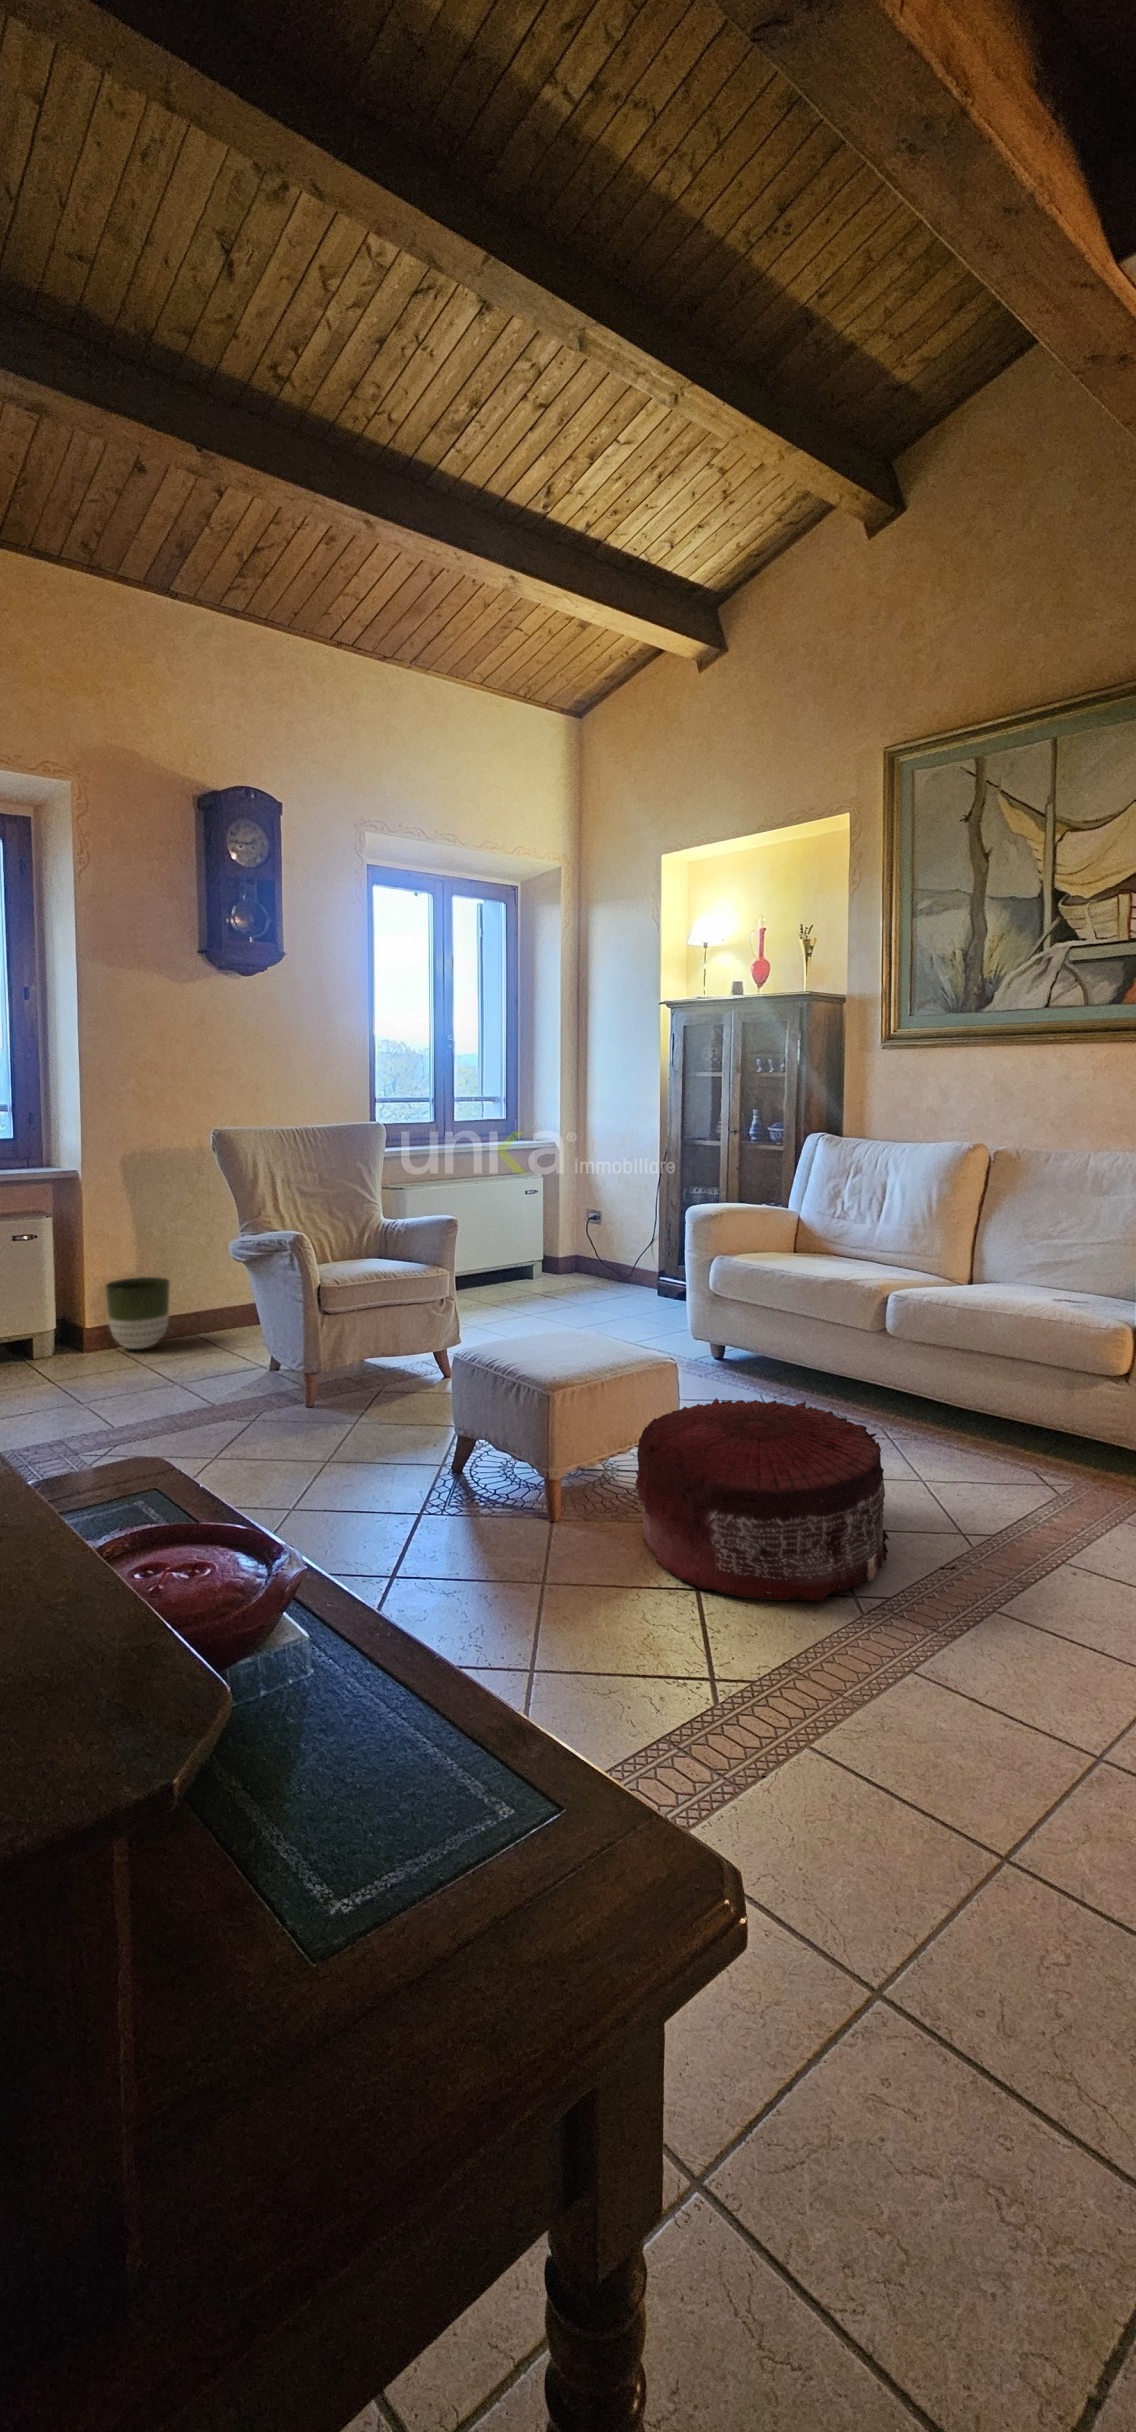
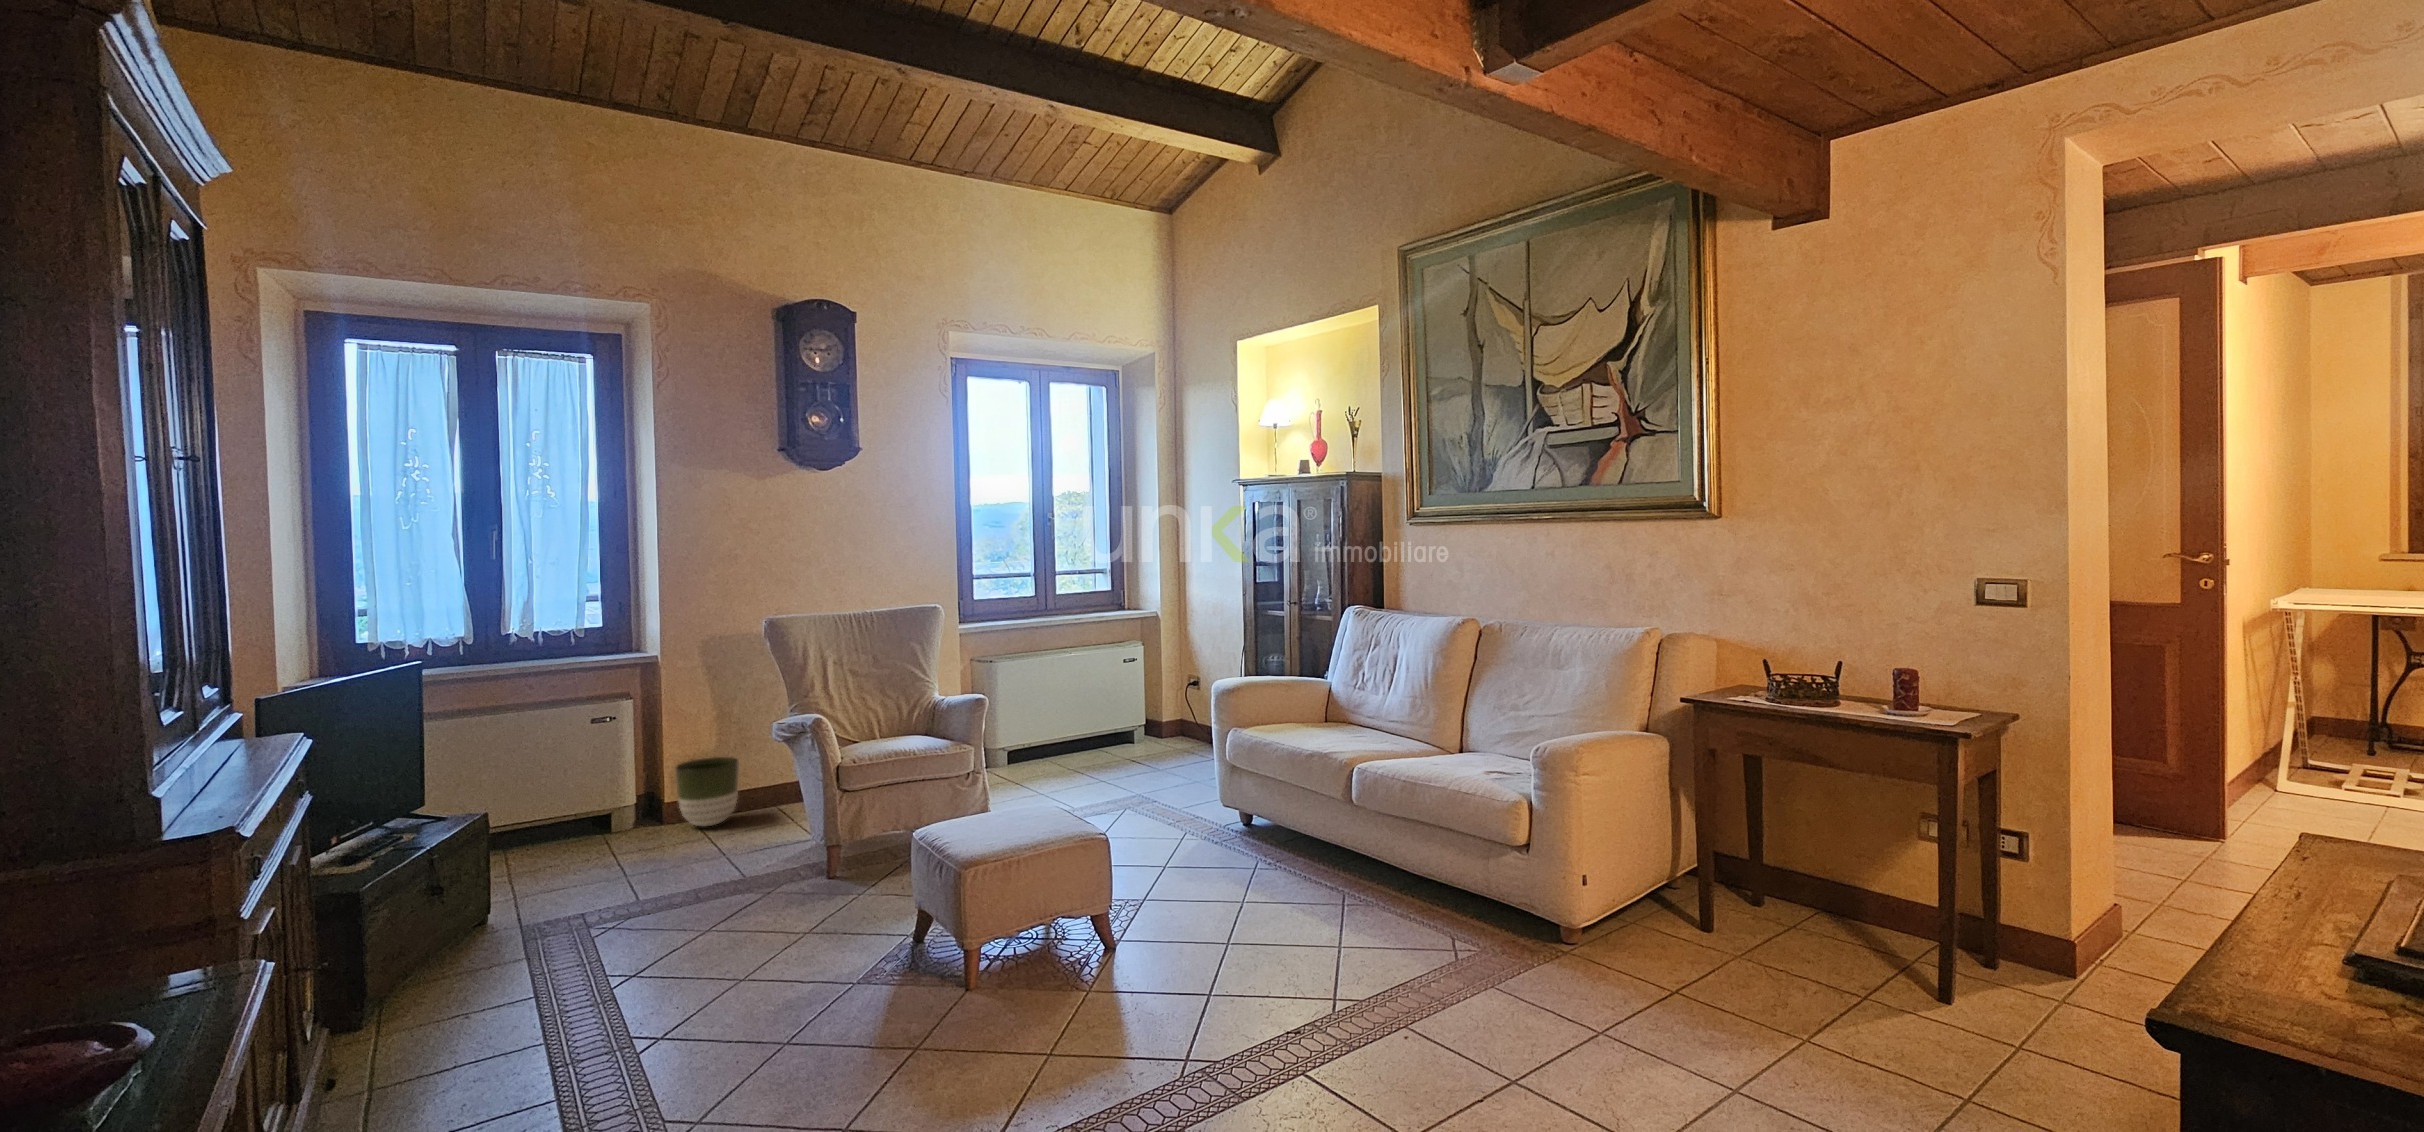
pouf: present [636,1398,889,1601] -> none [1019,876,1253,1069]

